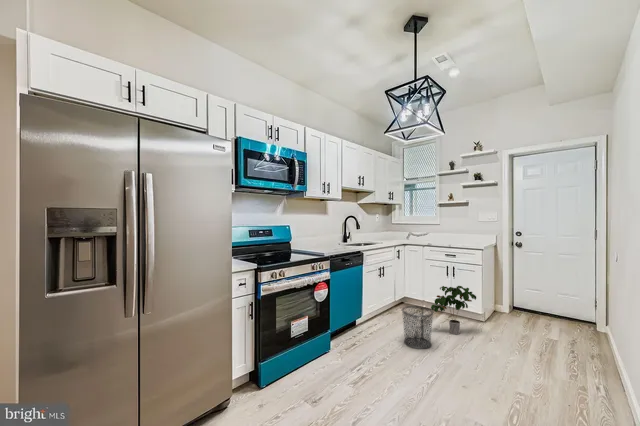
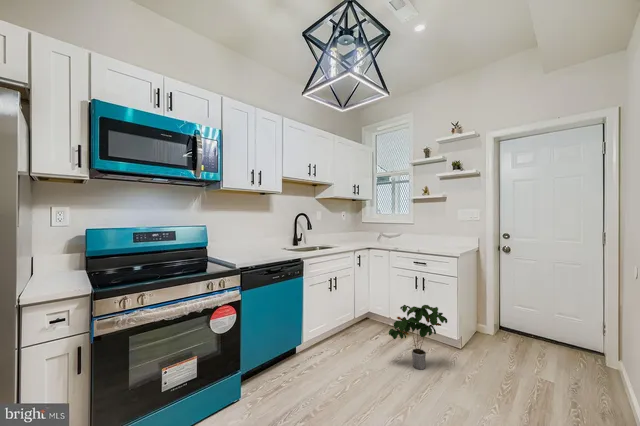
waste bin: present [402,306,433,349] -> none [344,333,386,396]

